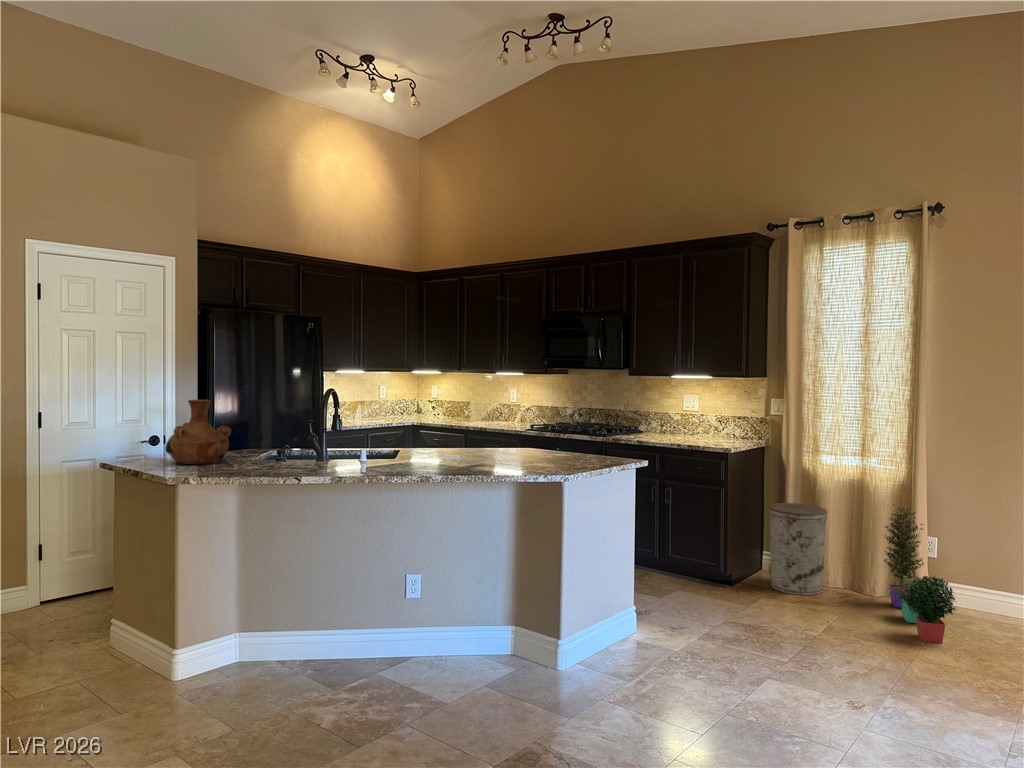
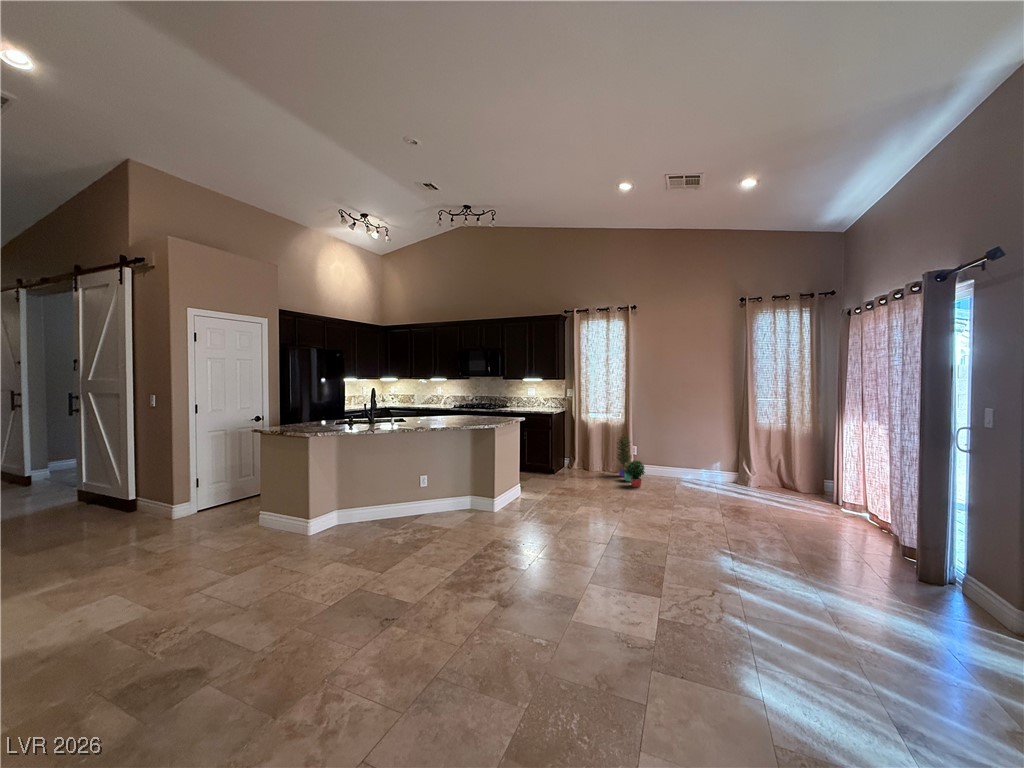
vase: present [165,400,231,464] -> none [298,395,331,427]
trash can: present [769,503,827,595] -> none [569,436,593,476]

